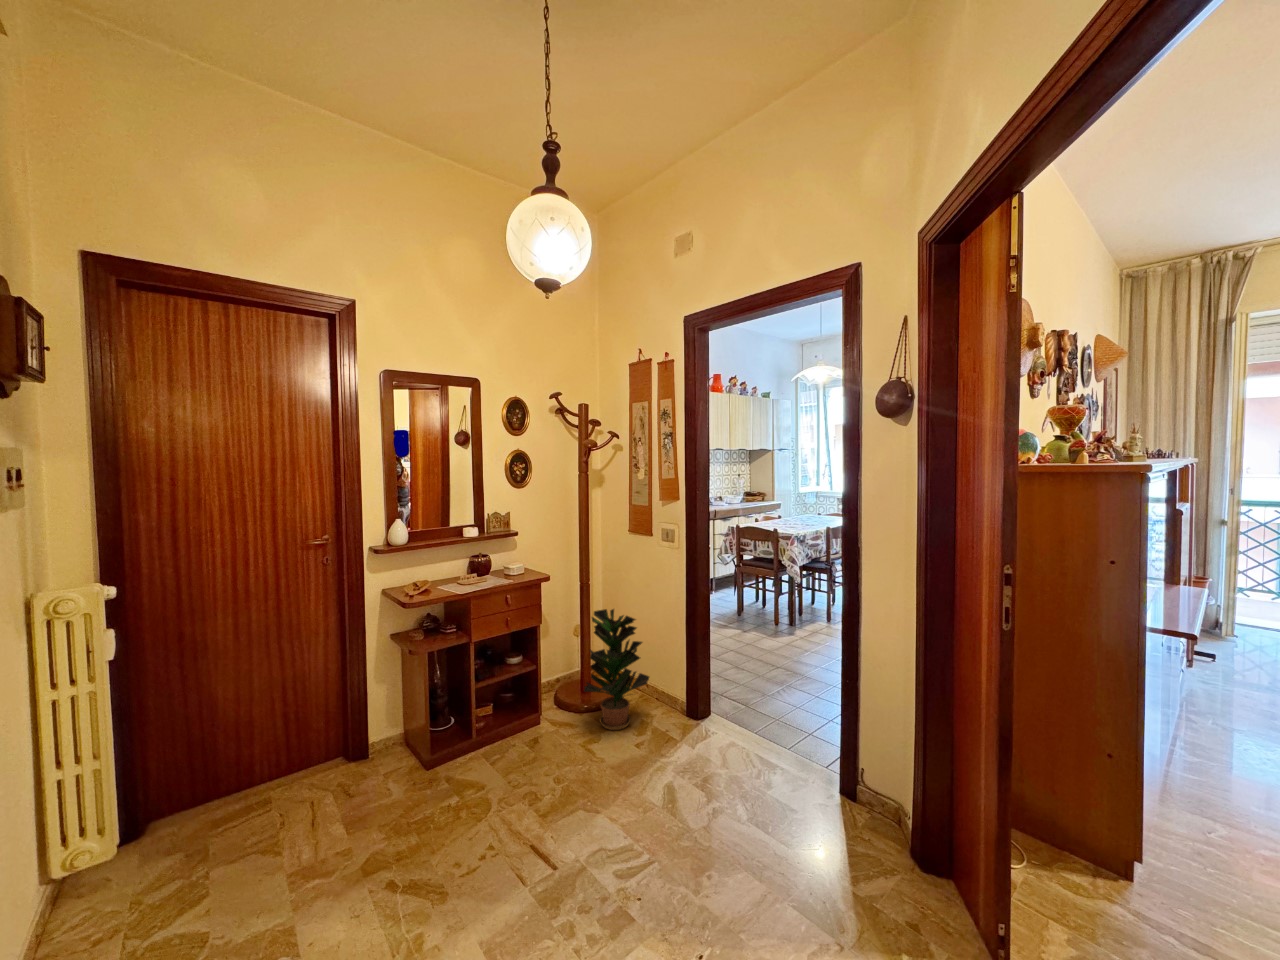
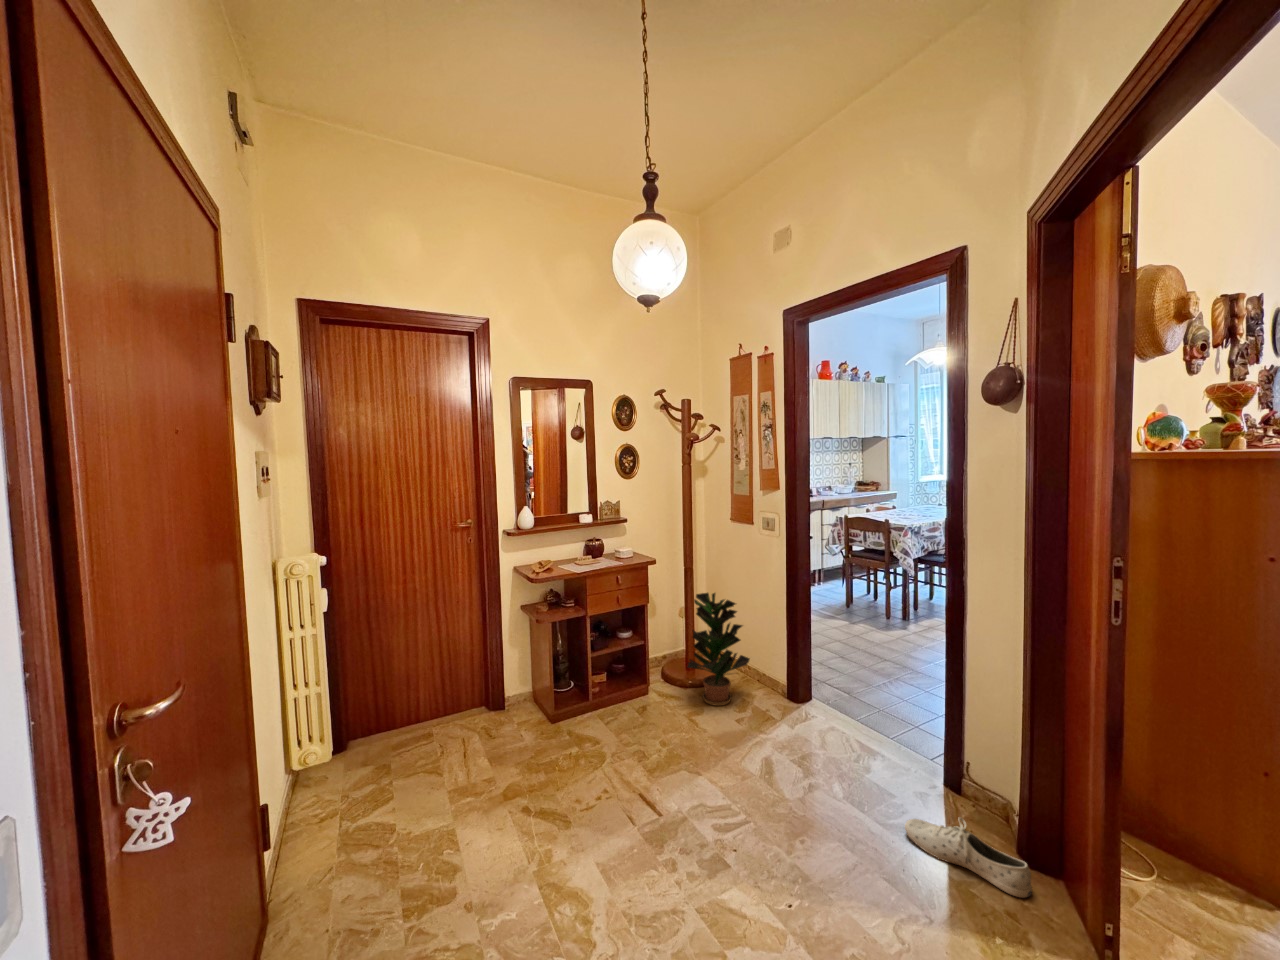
shoe: none [809,828,930,906] -> present [905,817,1032,898]

